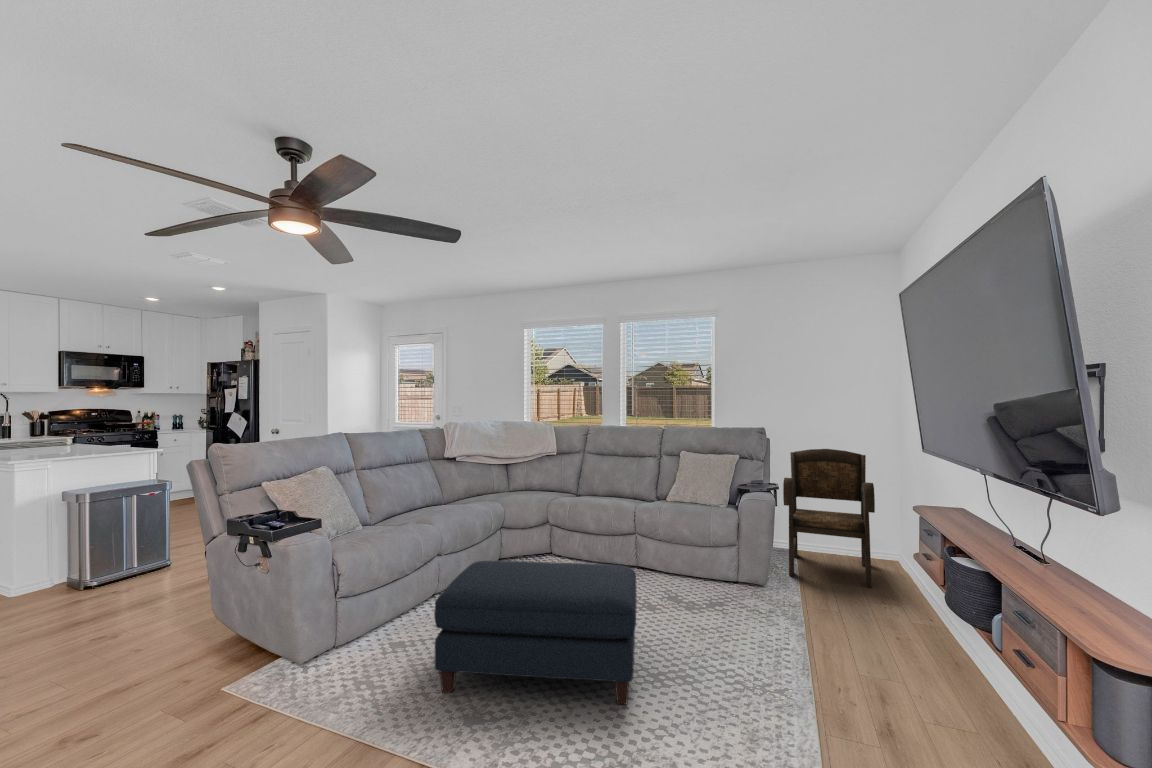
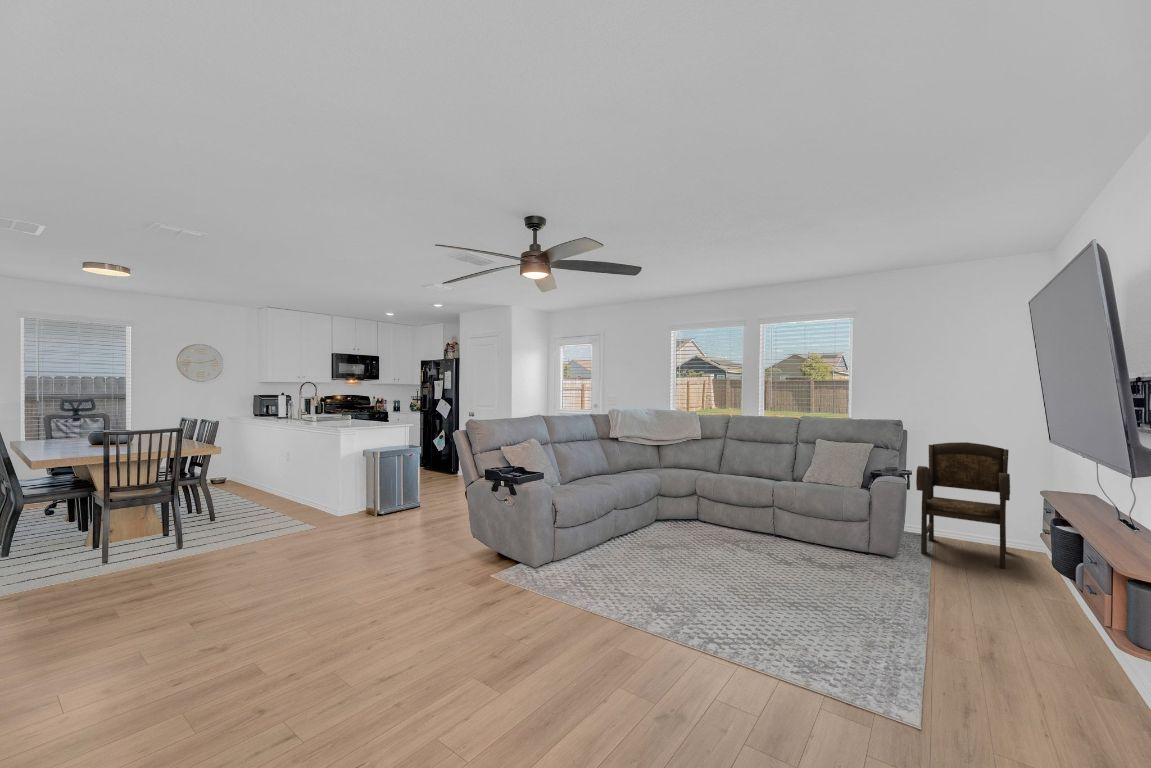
ottoman: present [434,561,637,705] -> none [627,511,776,615]

